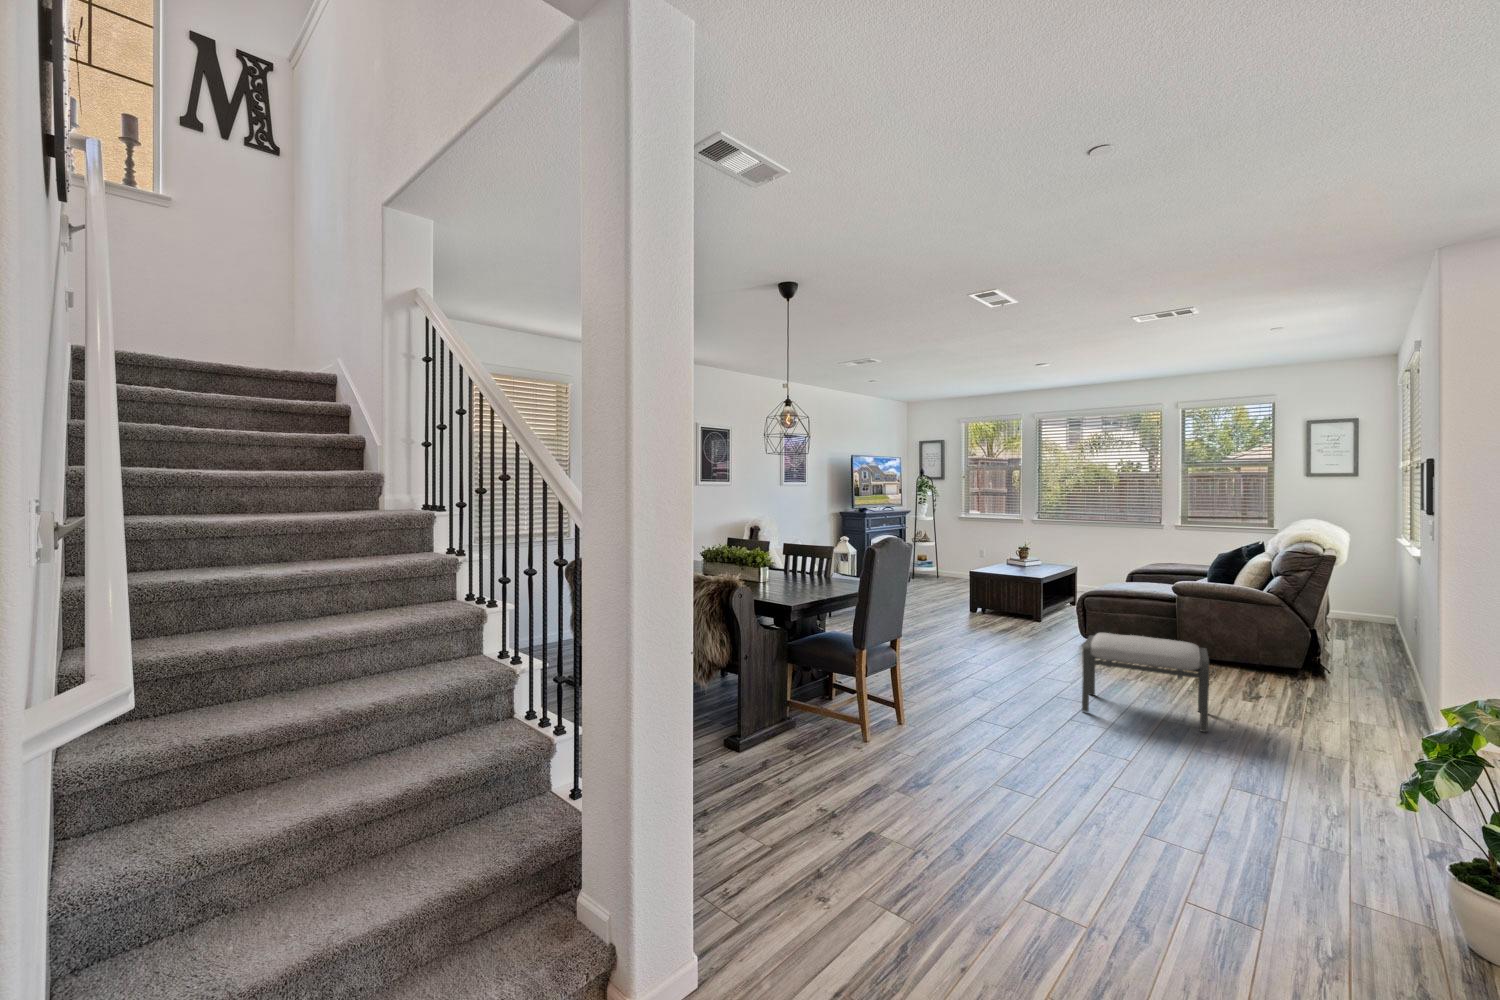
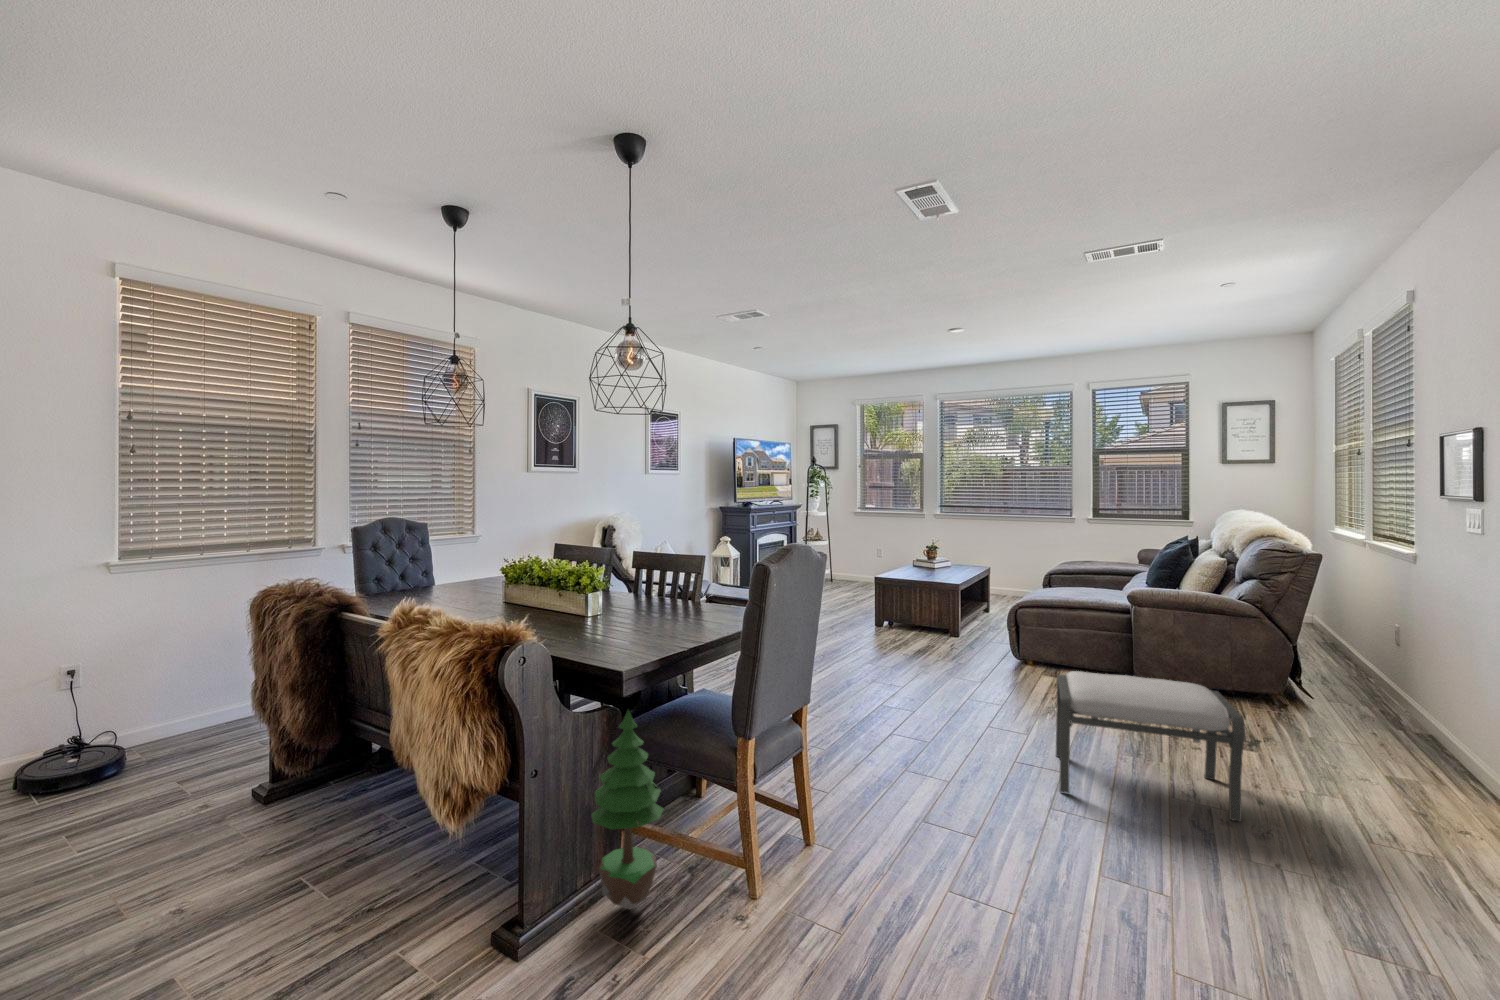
potted tree: none [774,626,815,741] -> present [591,710,663,909]

